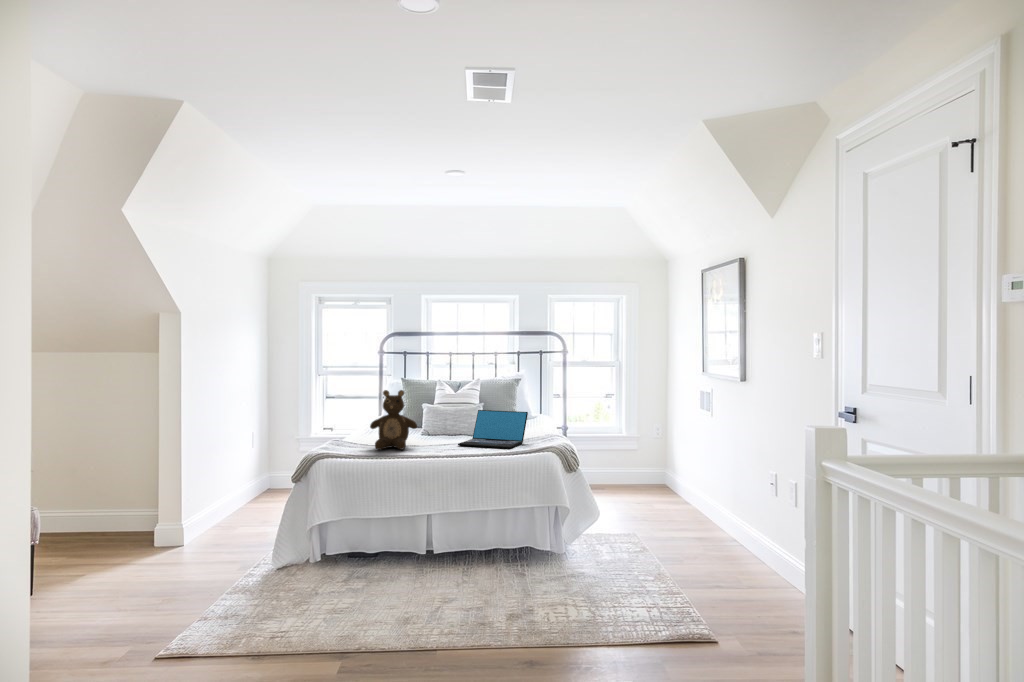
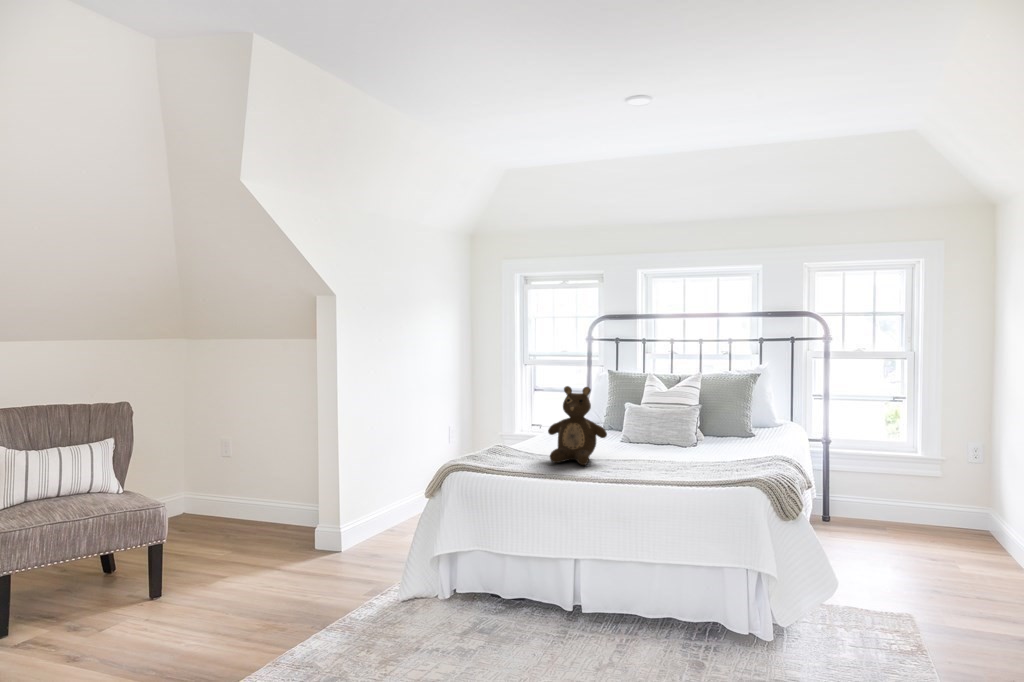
laptop: present [458,410,528,449] -> none [660,417,765,477]

